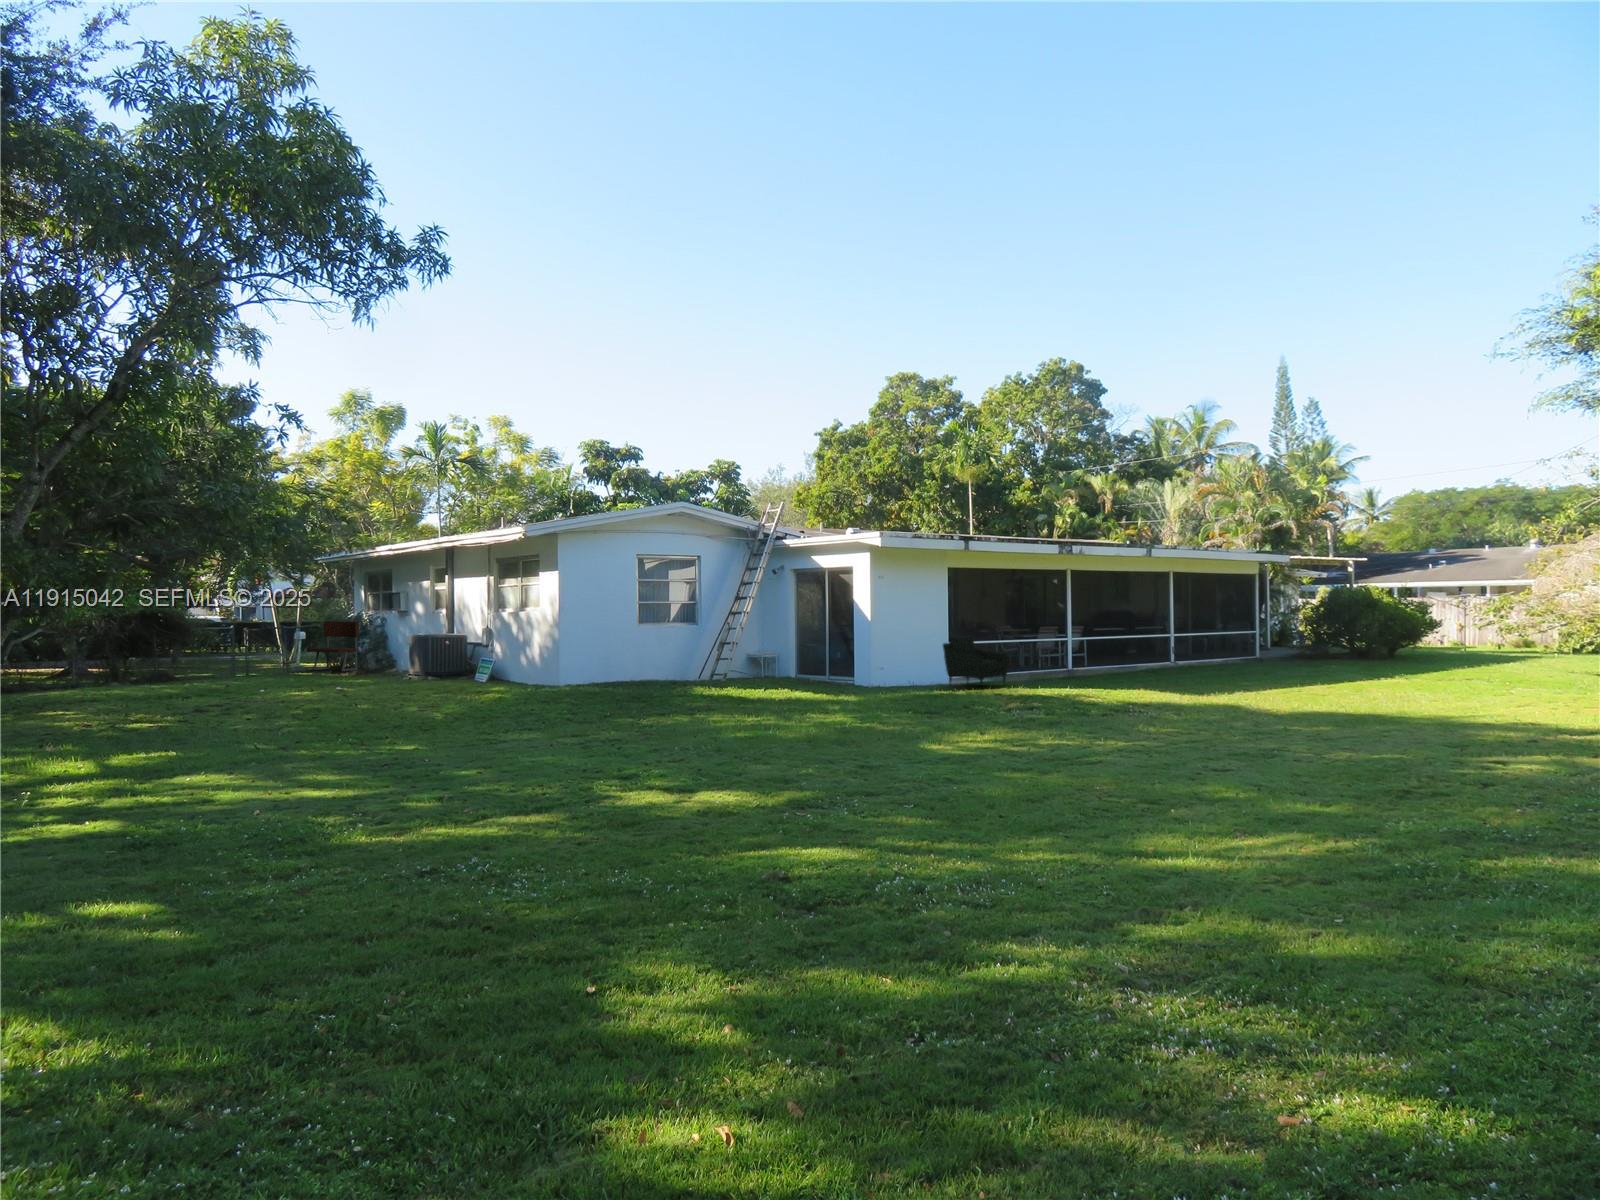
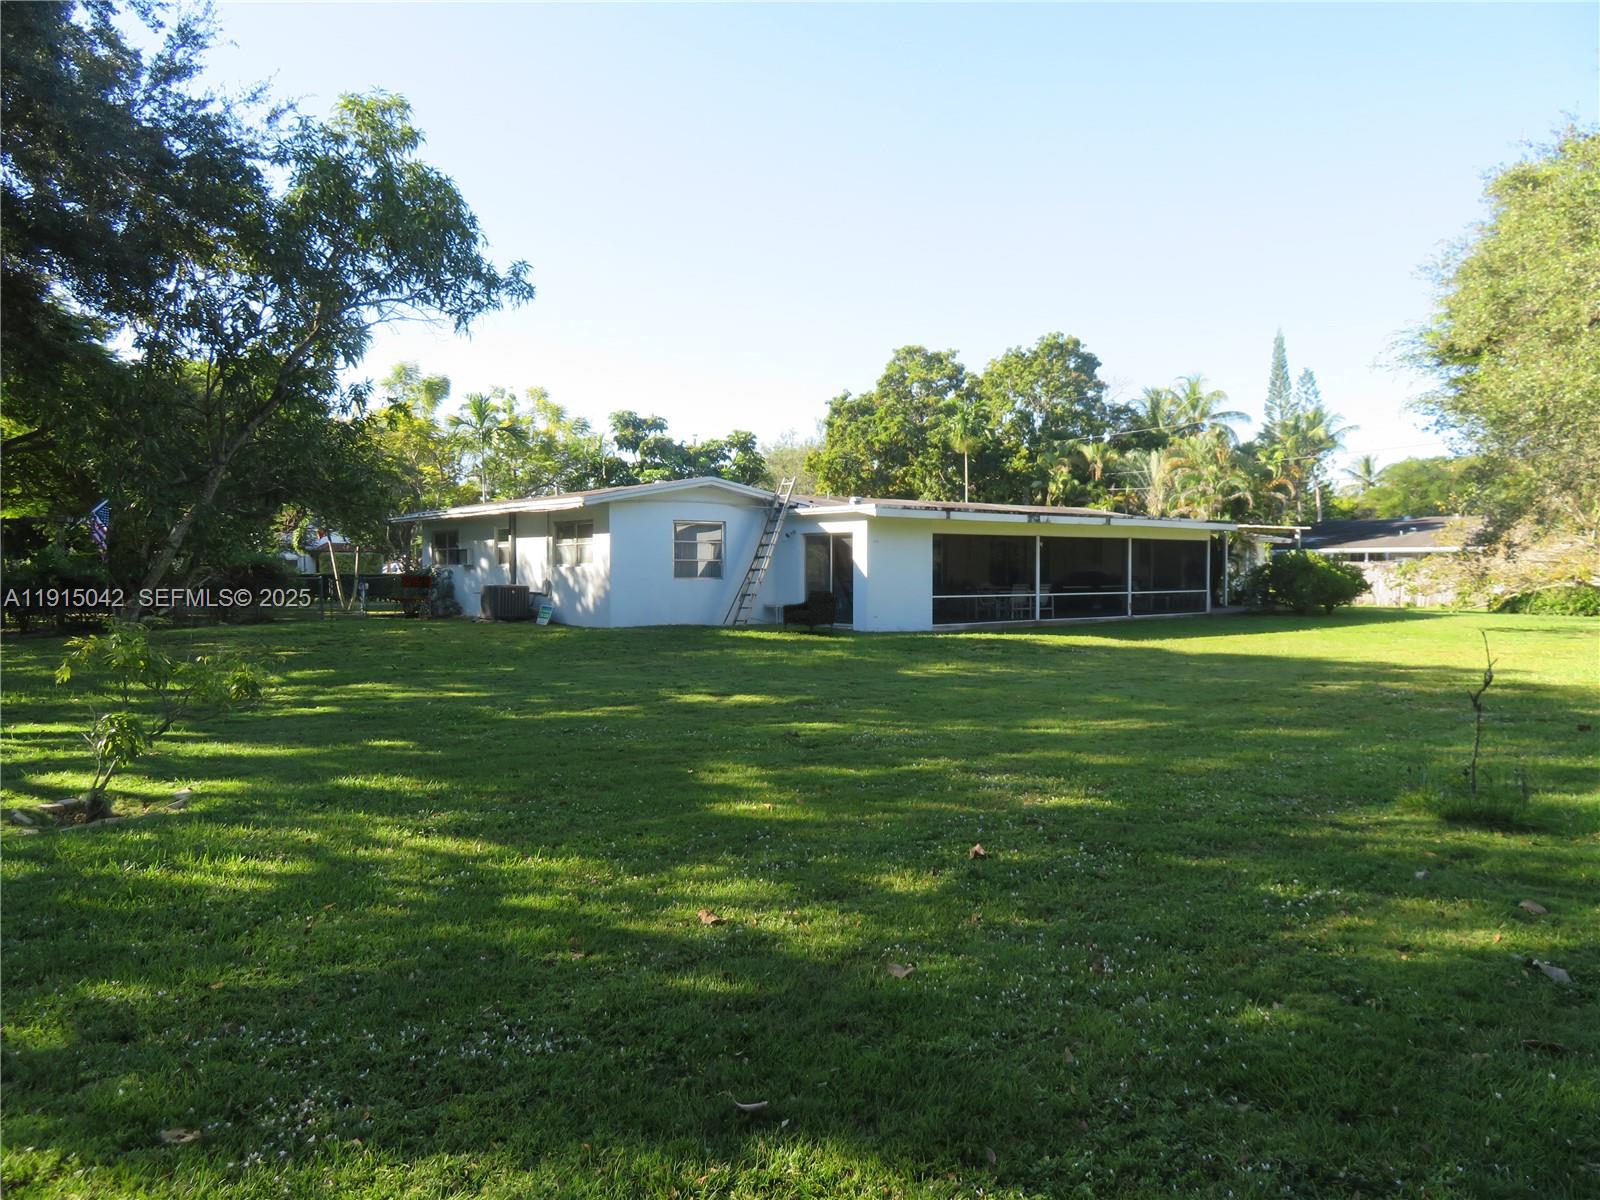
chair: present [943,636,1008,686] -> present [783,591,838,632]

